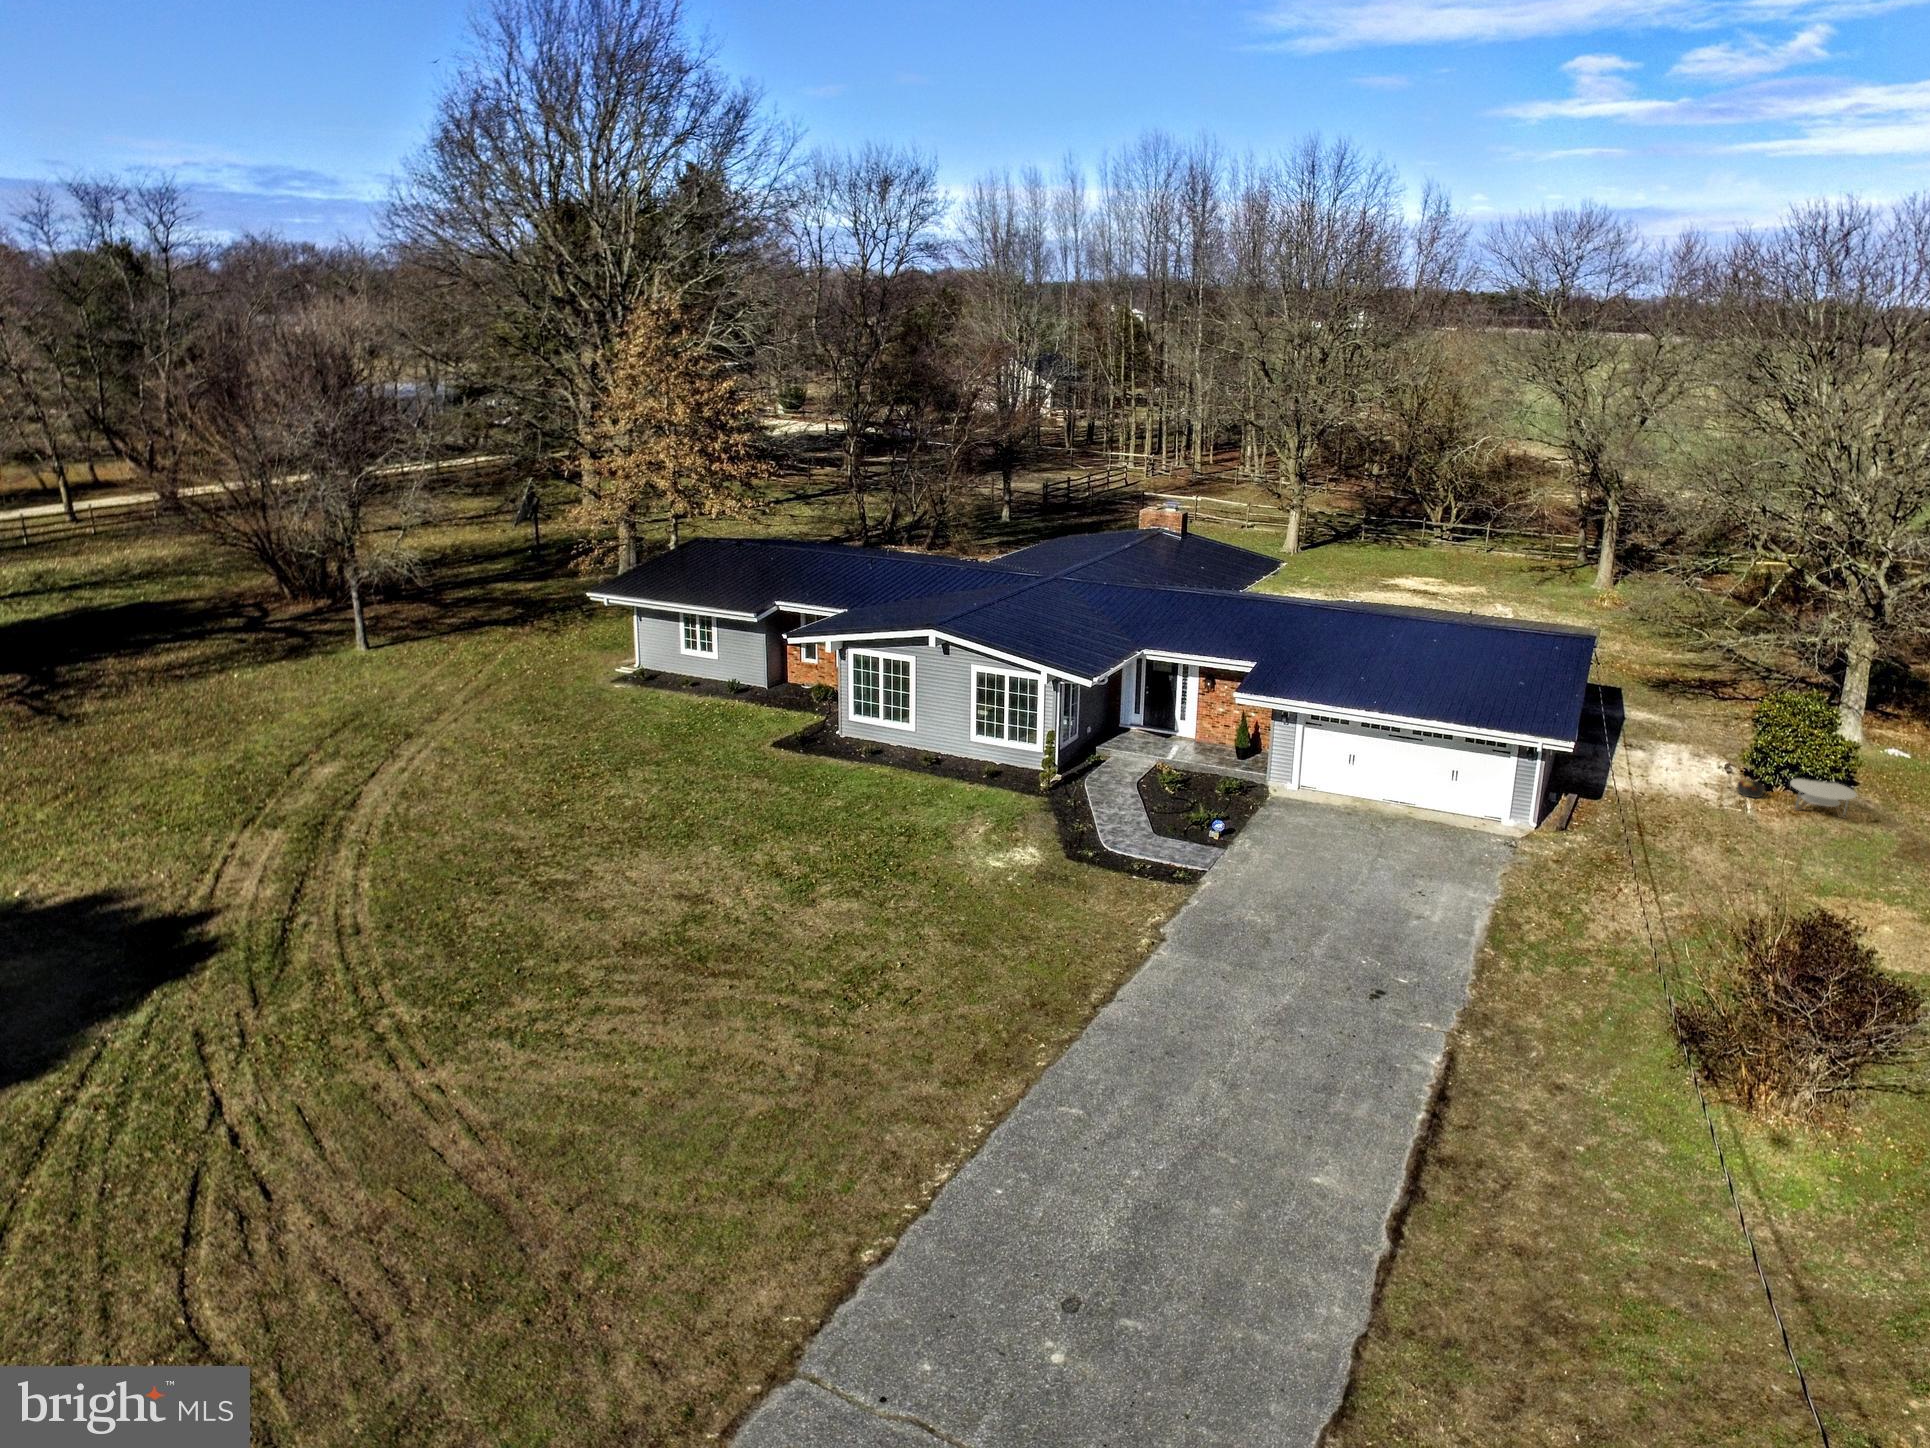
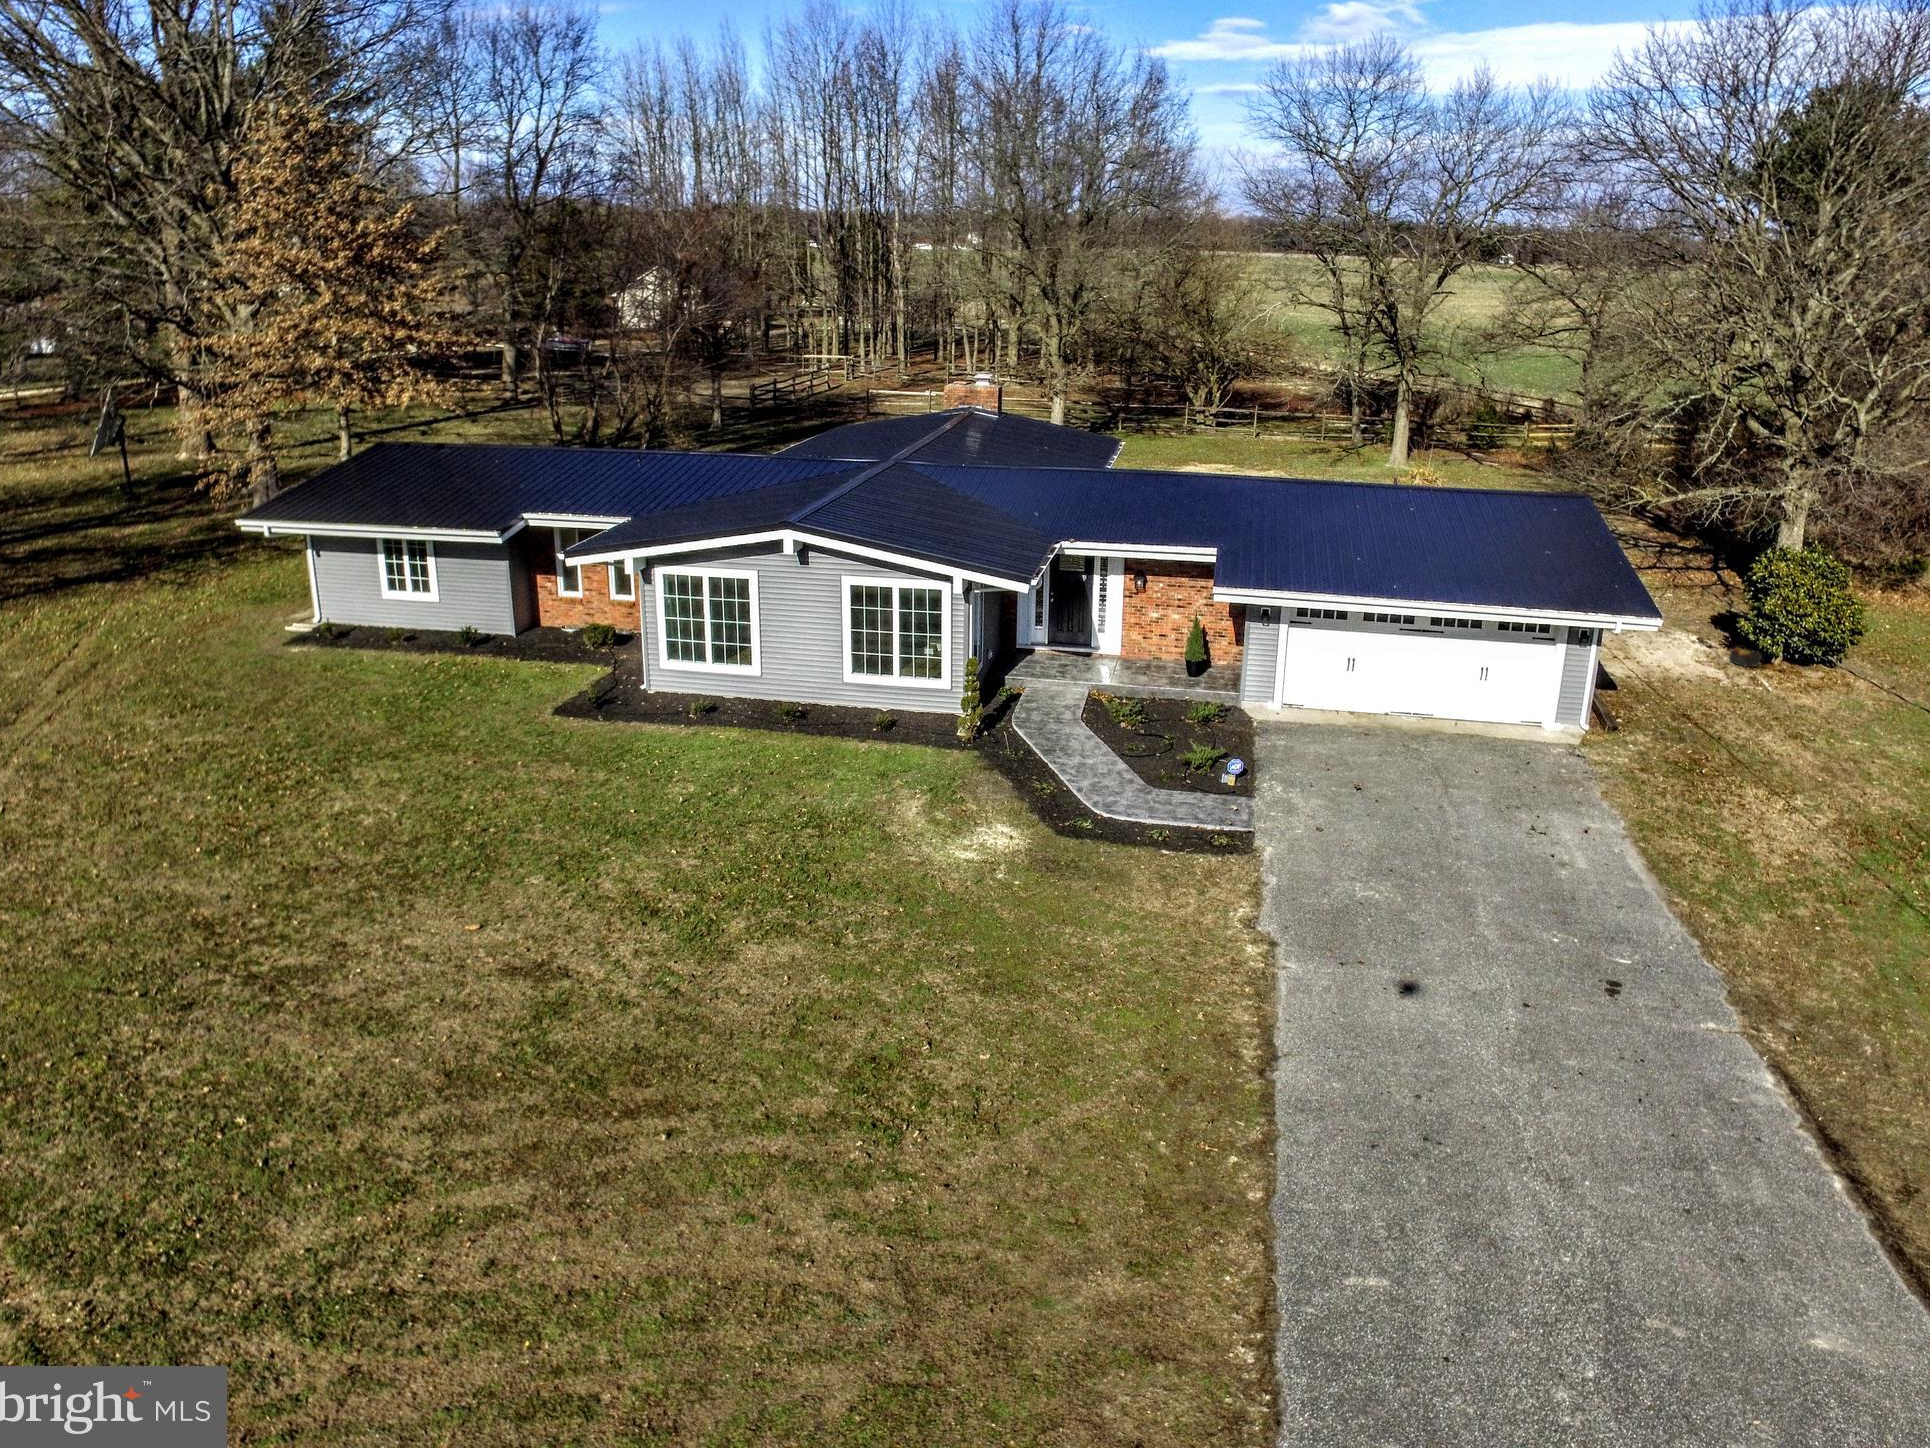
round table: present [1790,779,1857,818] -> none [1791,640,1868,681]

